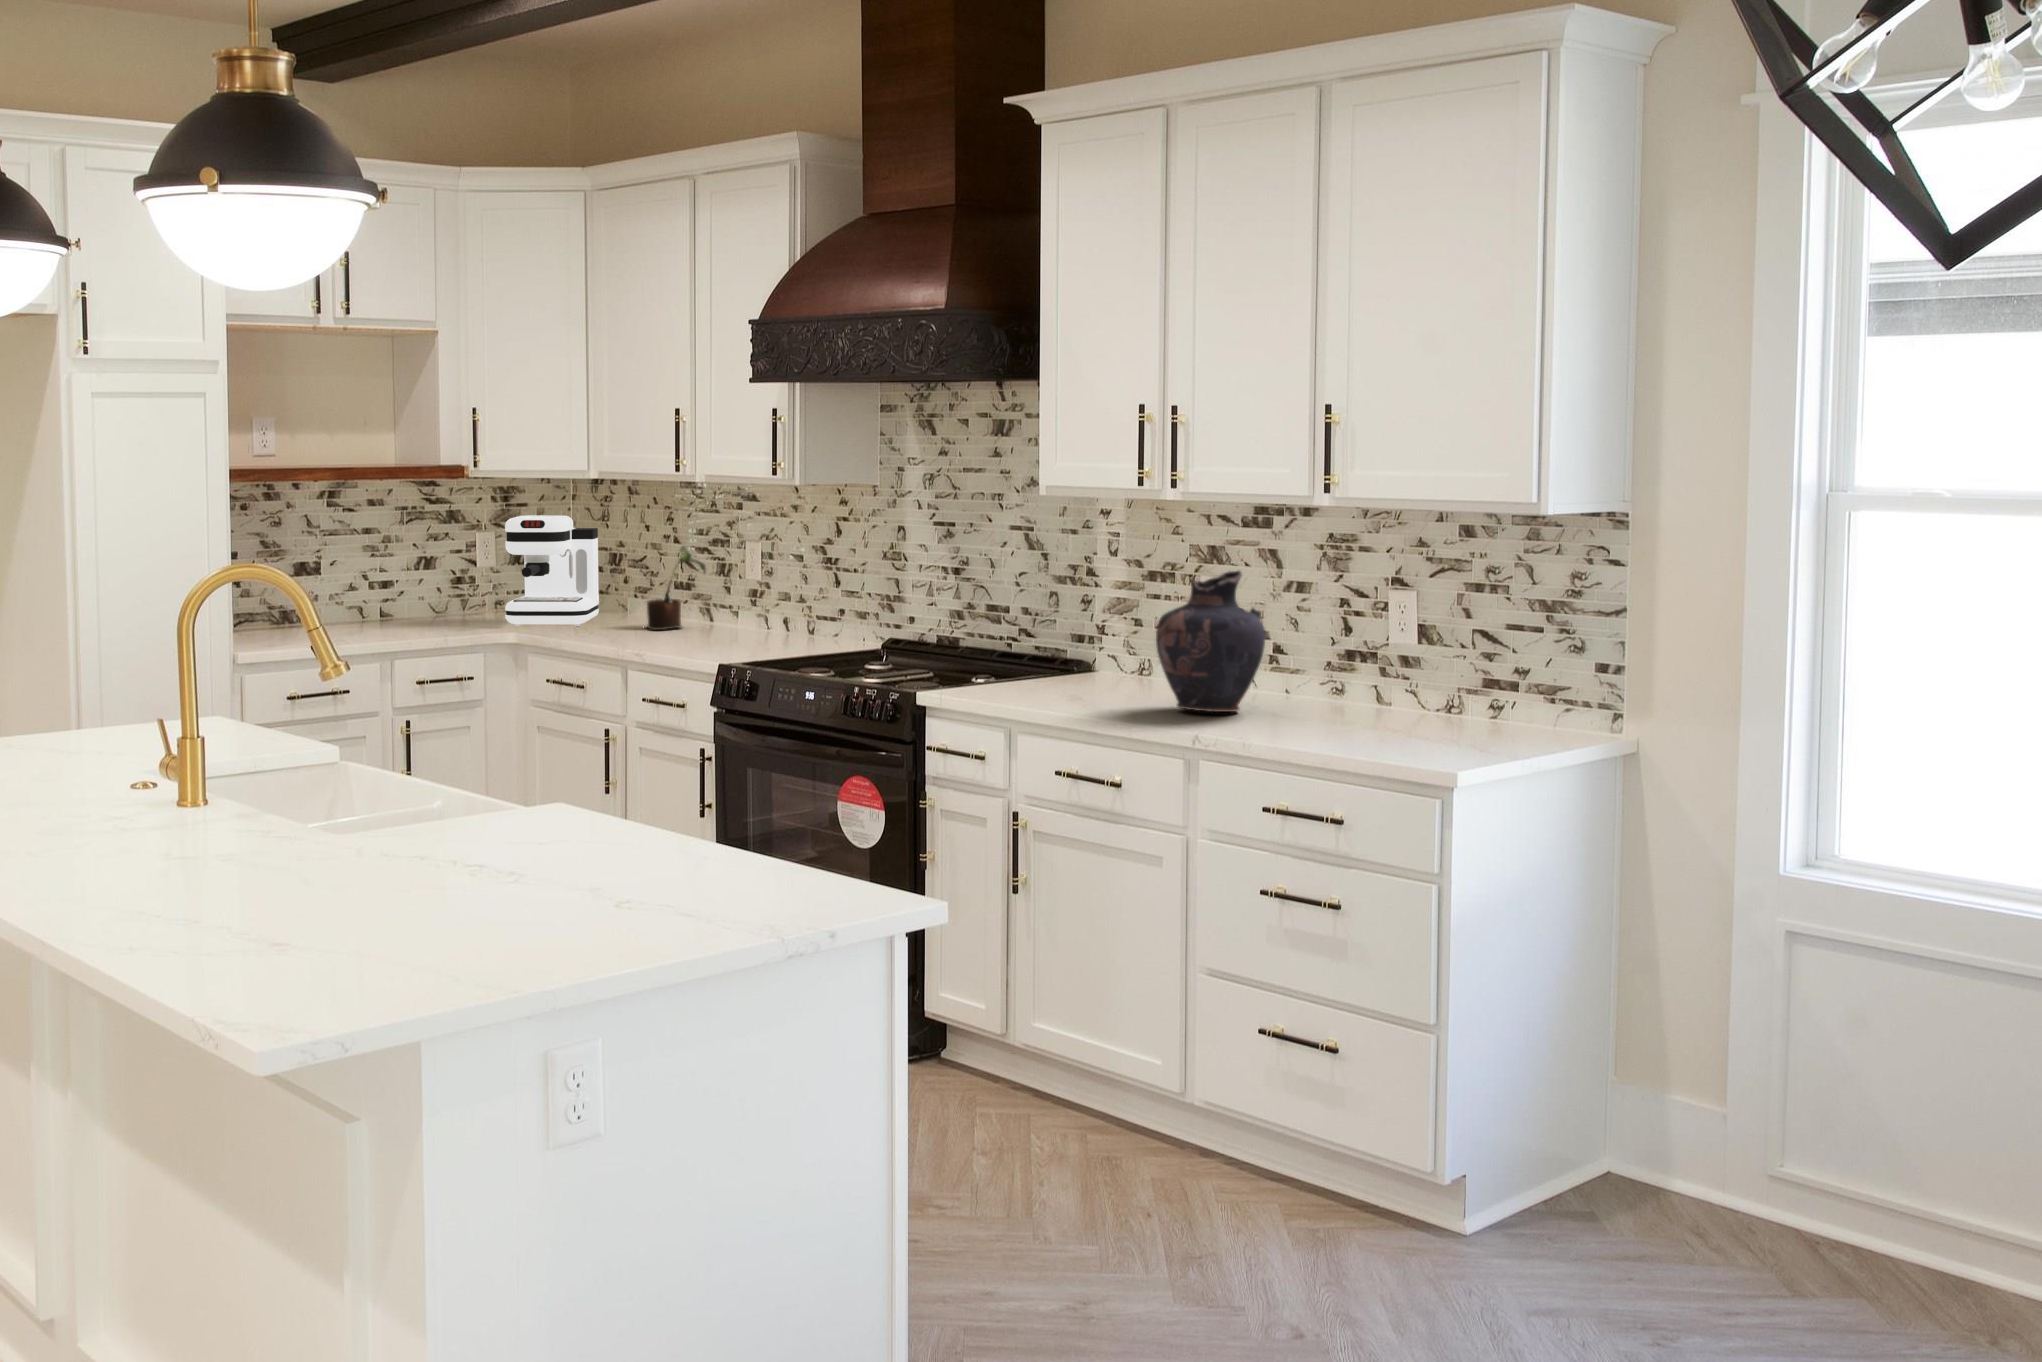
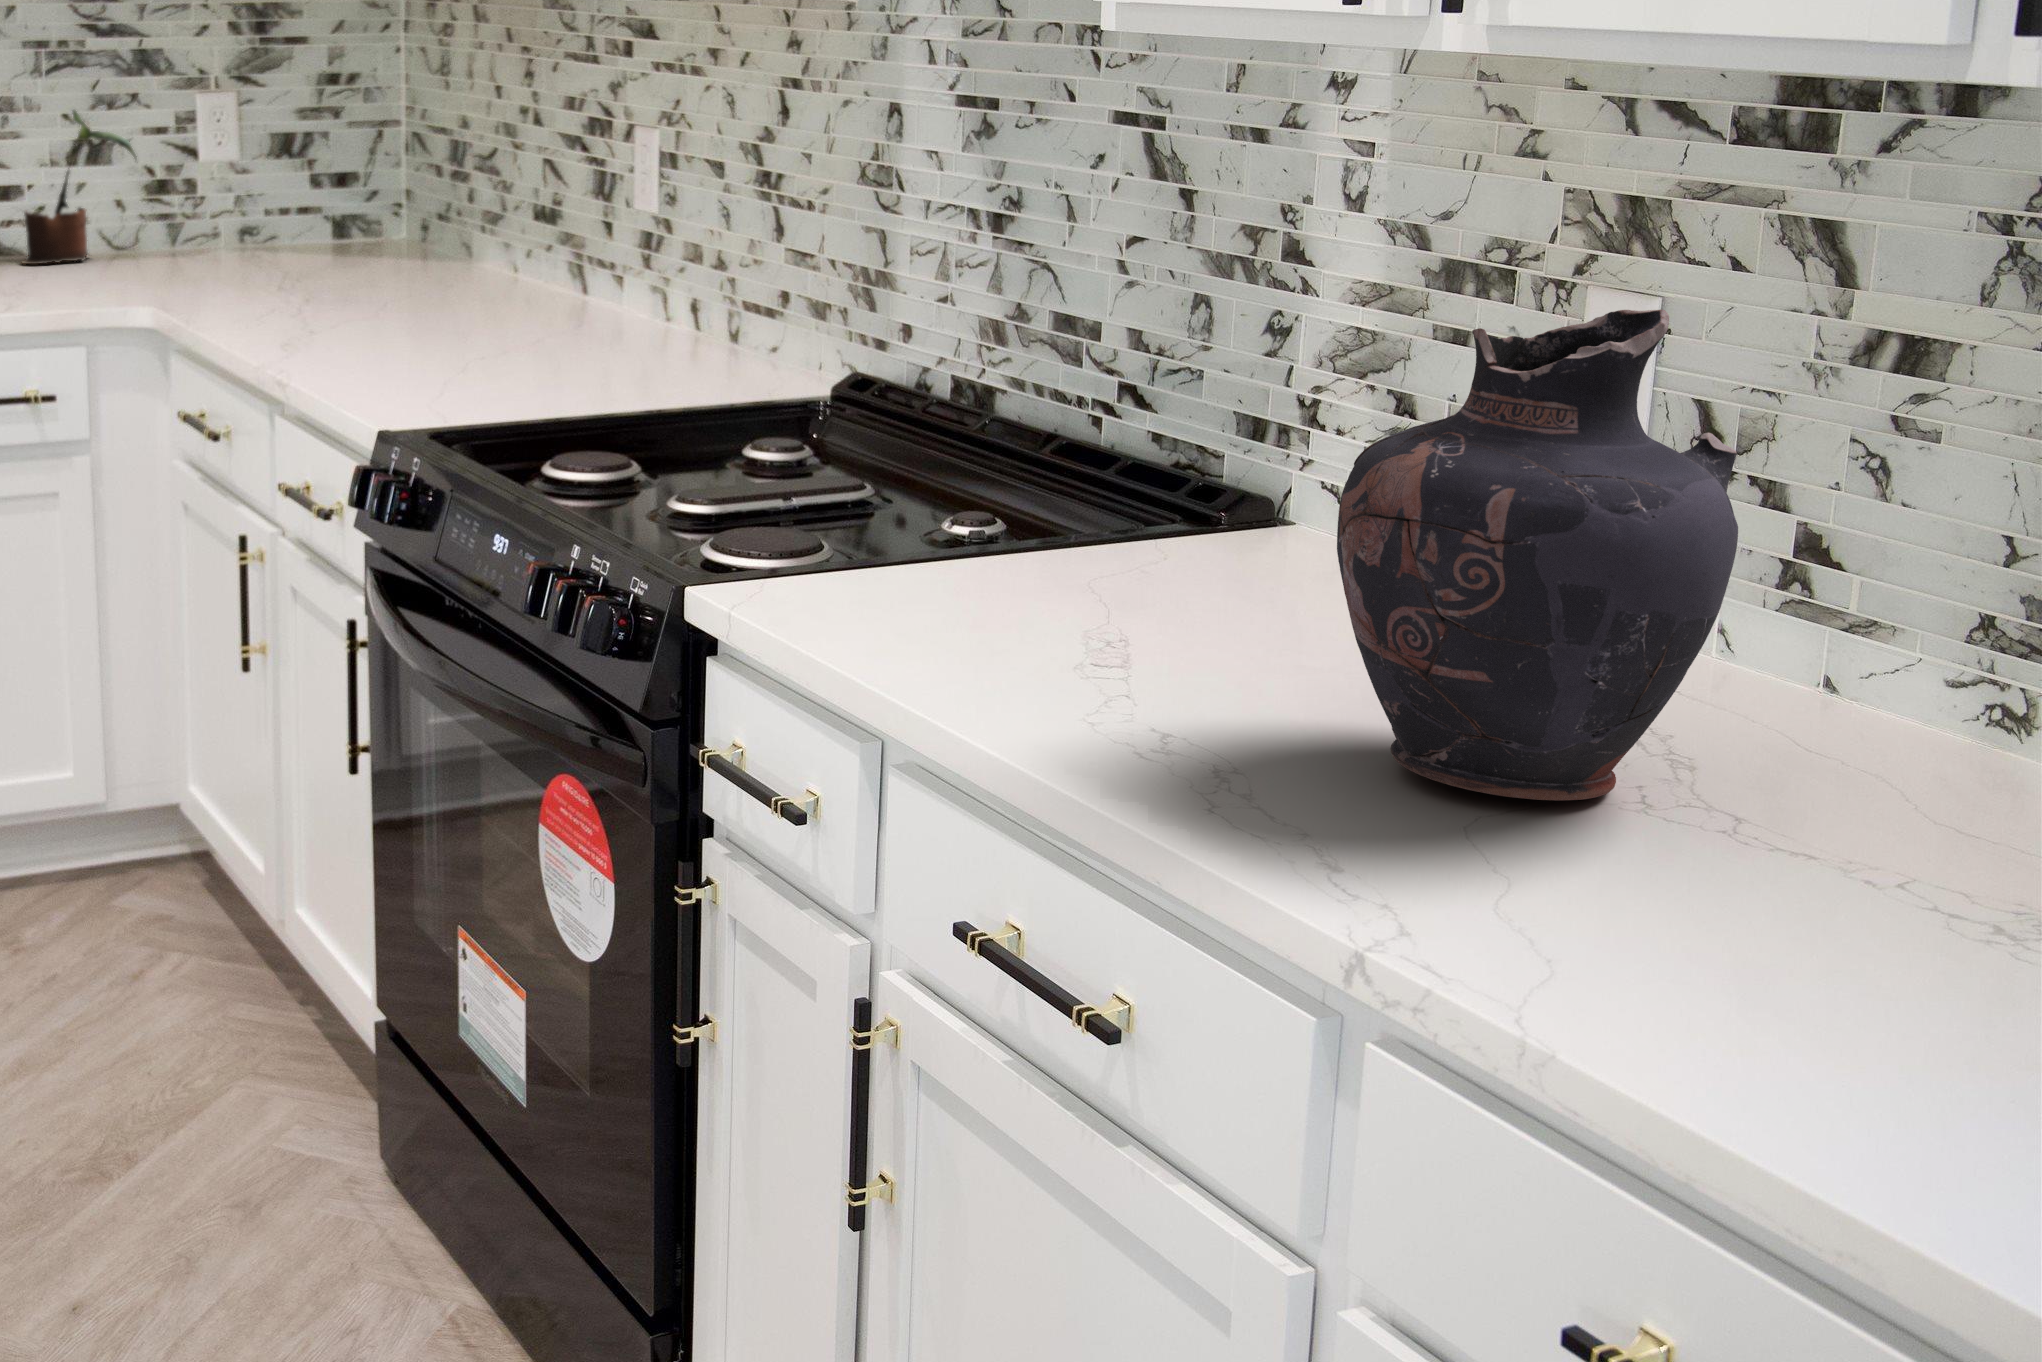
coffee maker: present [505,515,599,626] -> none [171,62,378,292]
potted plant: present [647,546,706,630] -> present [22,110,137,264]

